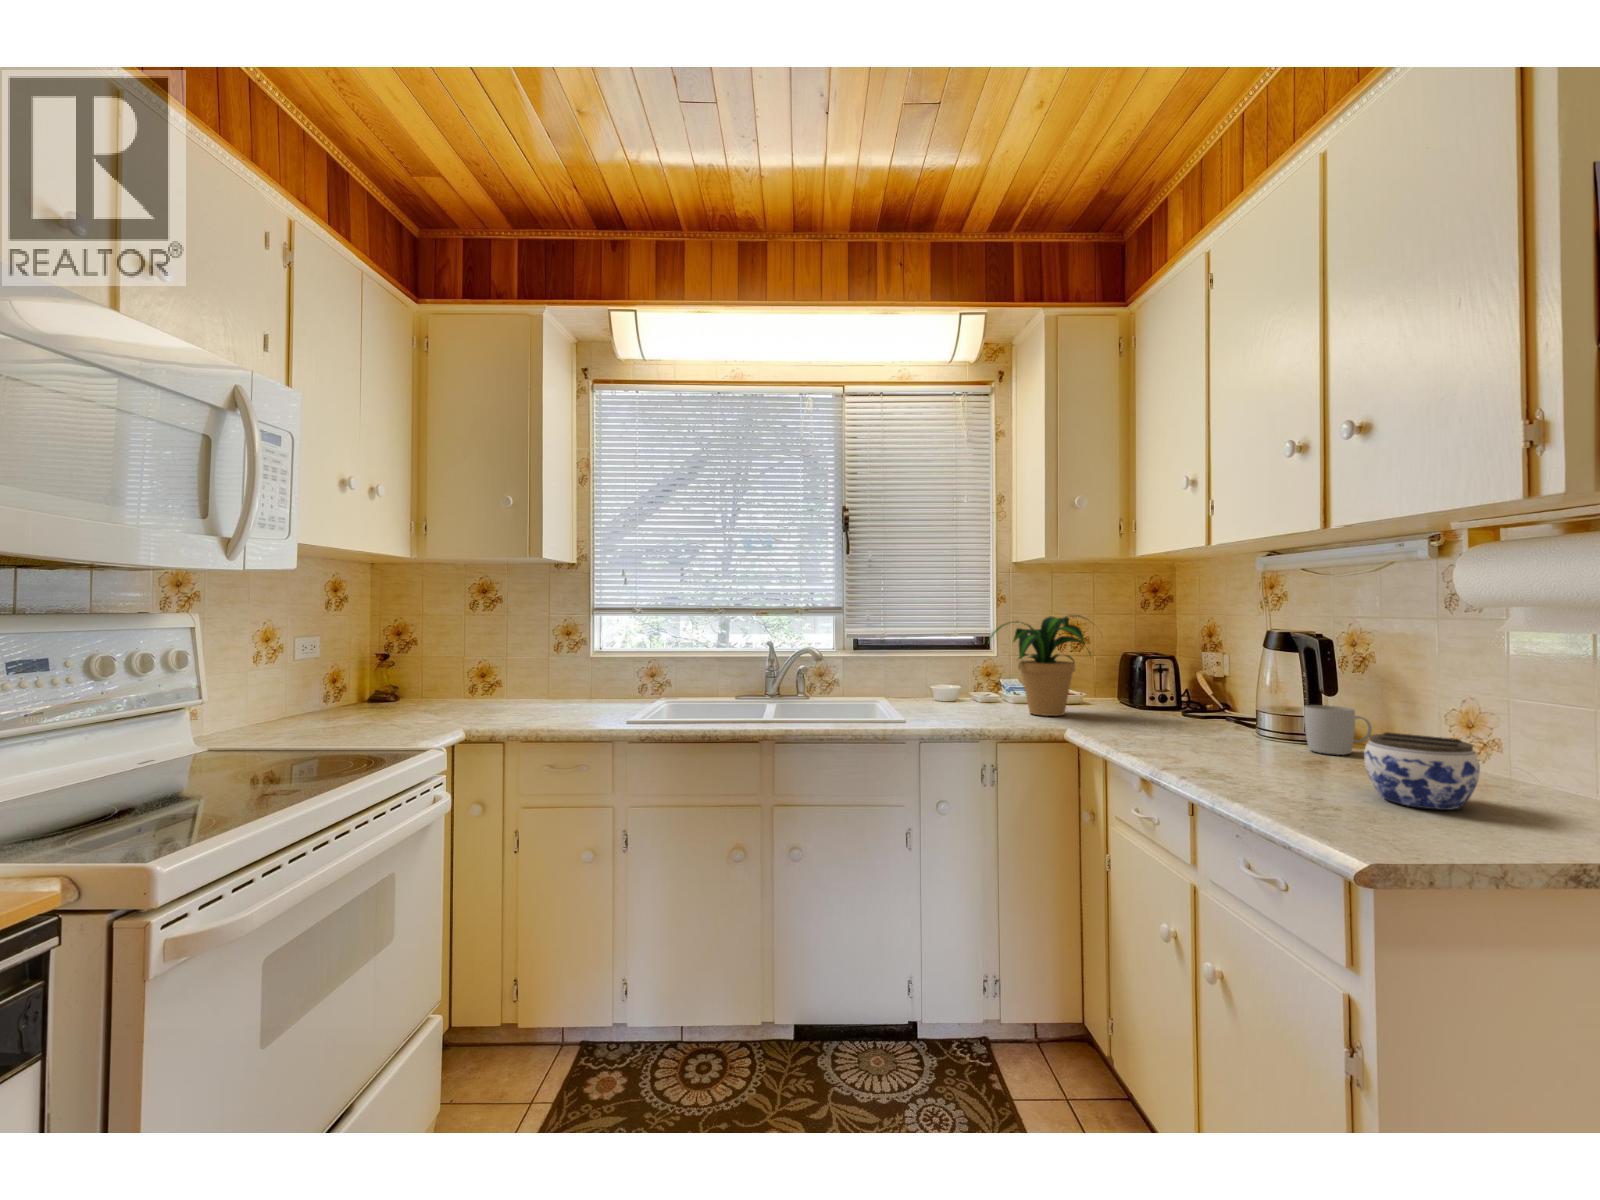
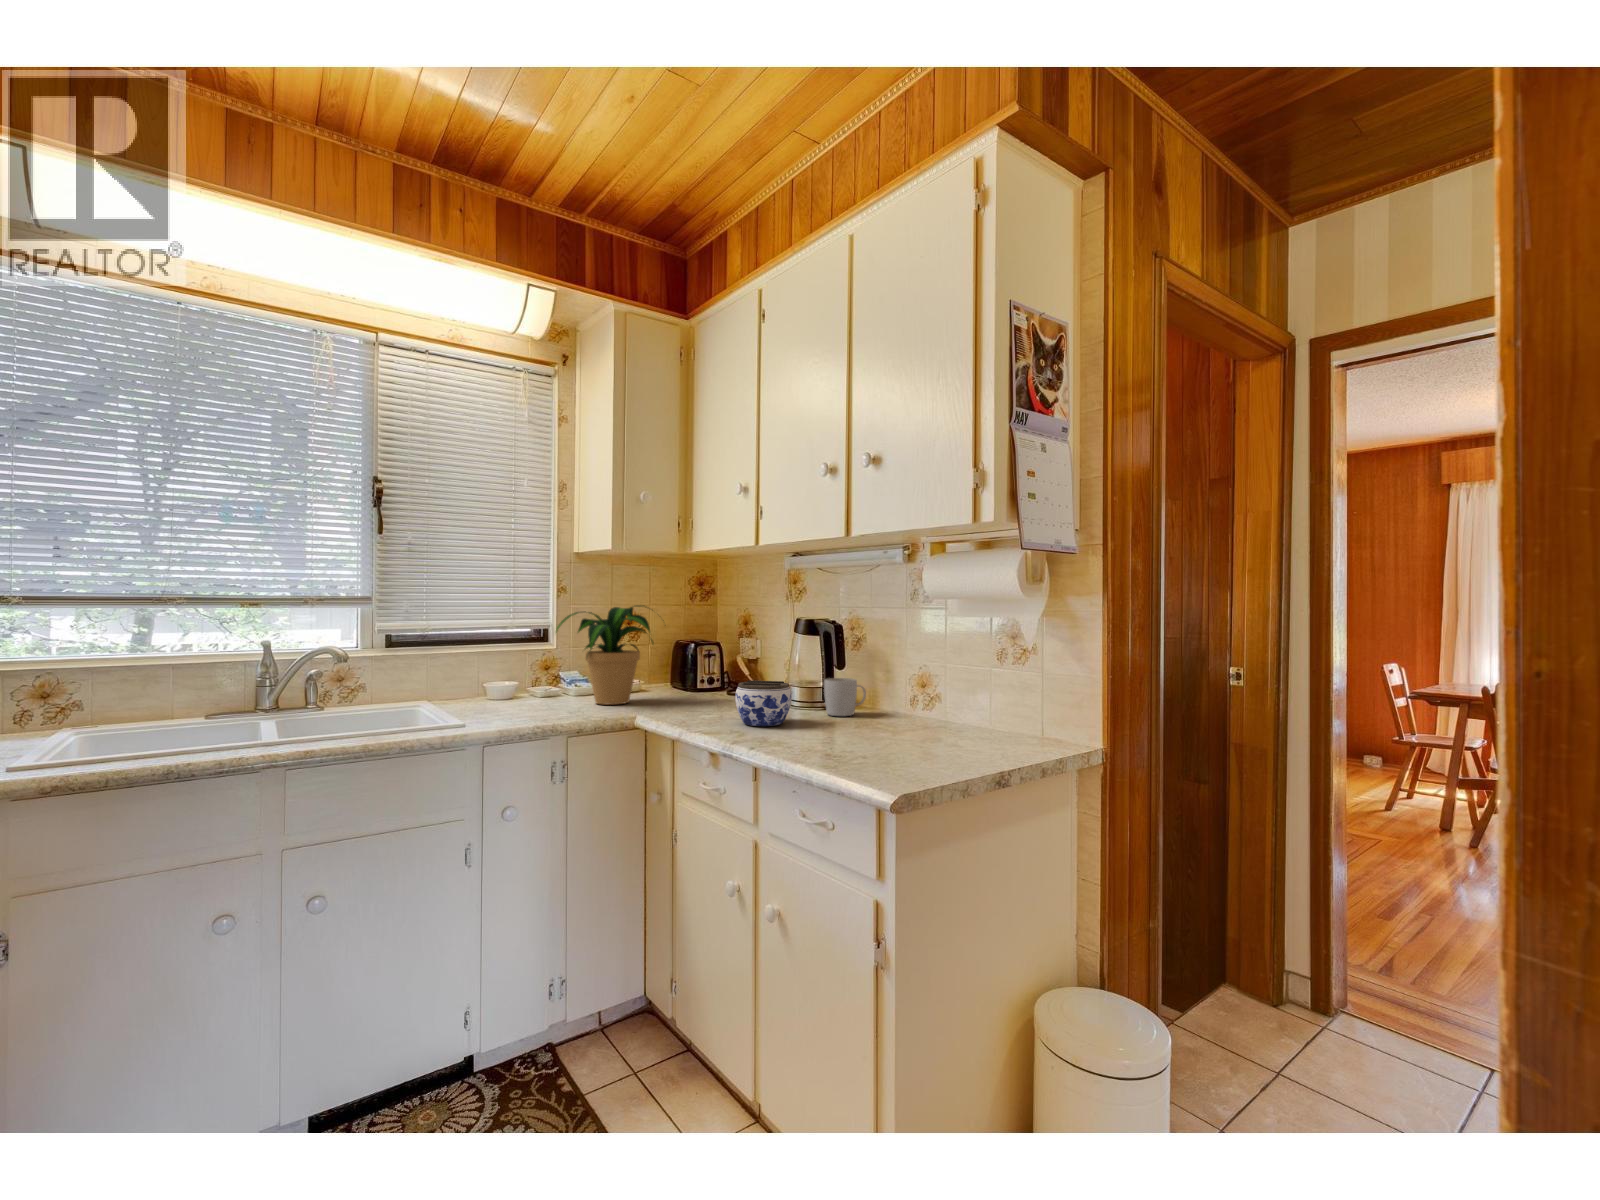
jar: present [1364,732,1480,810] -> present [735,681,791,726]

